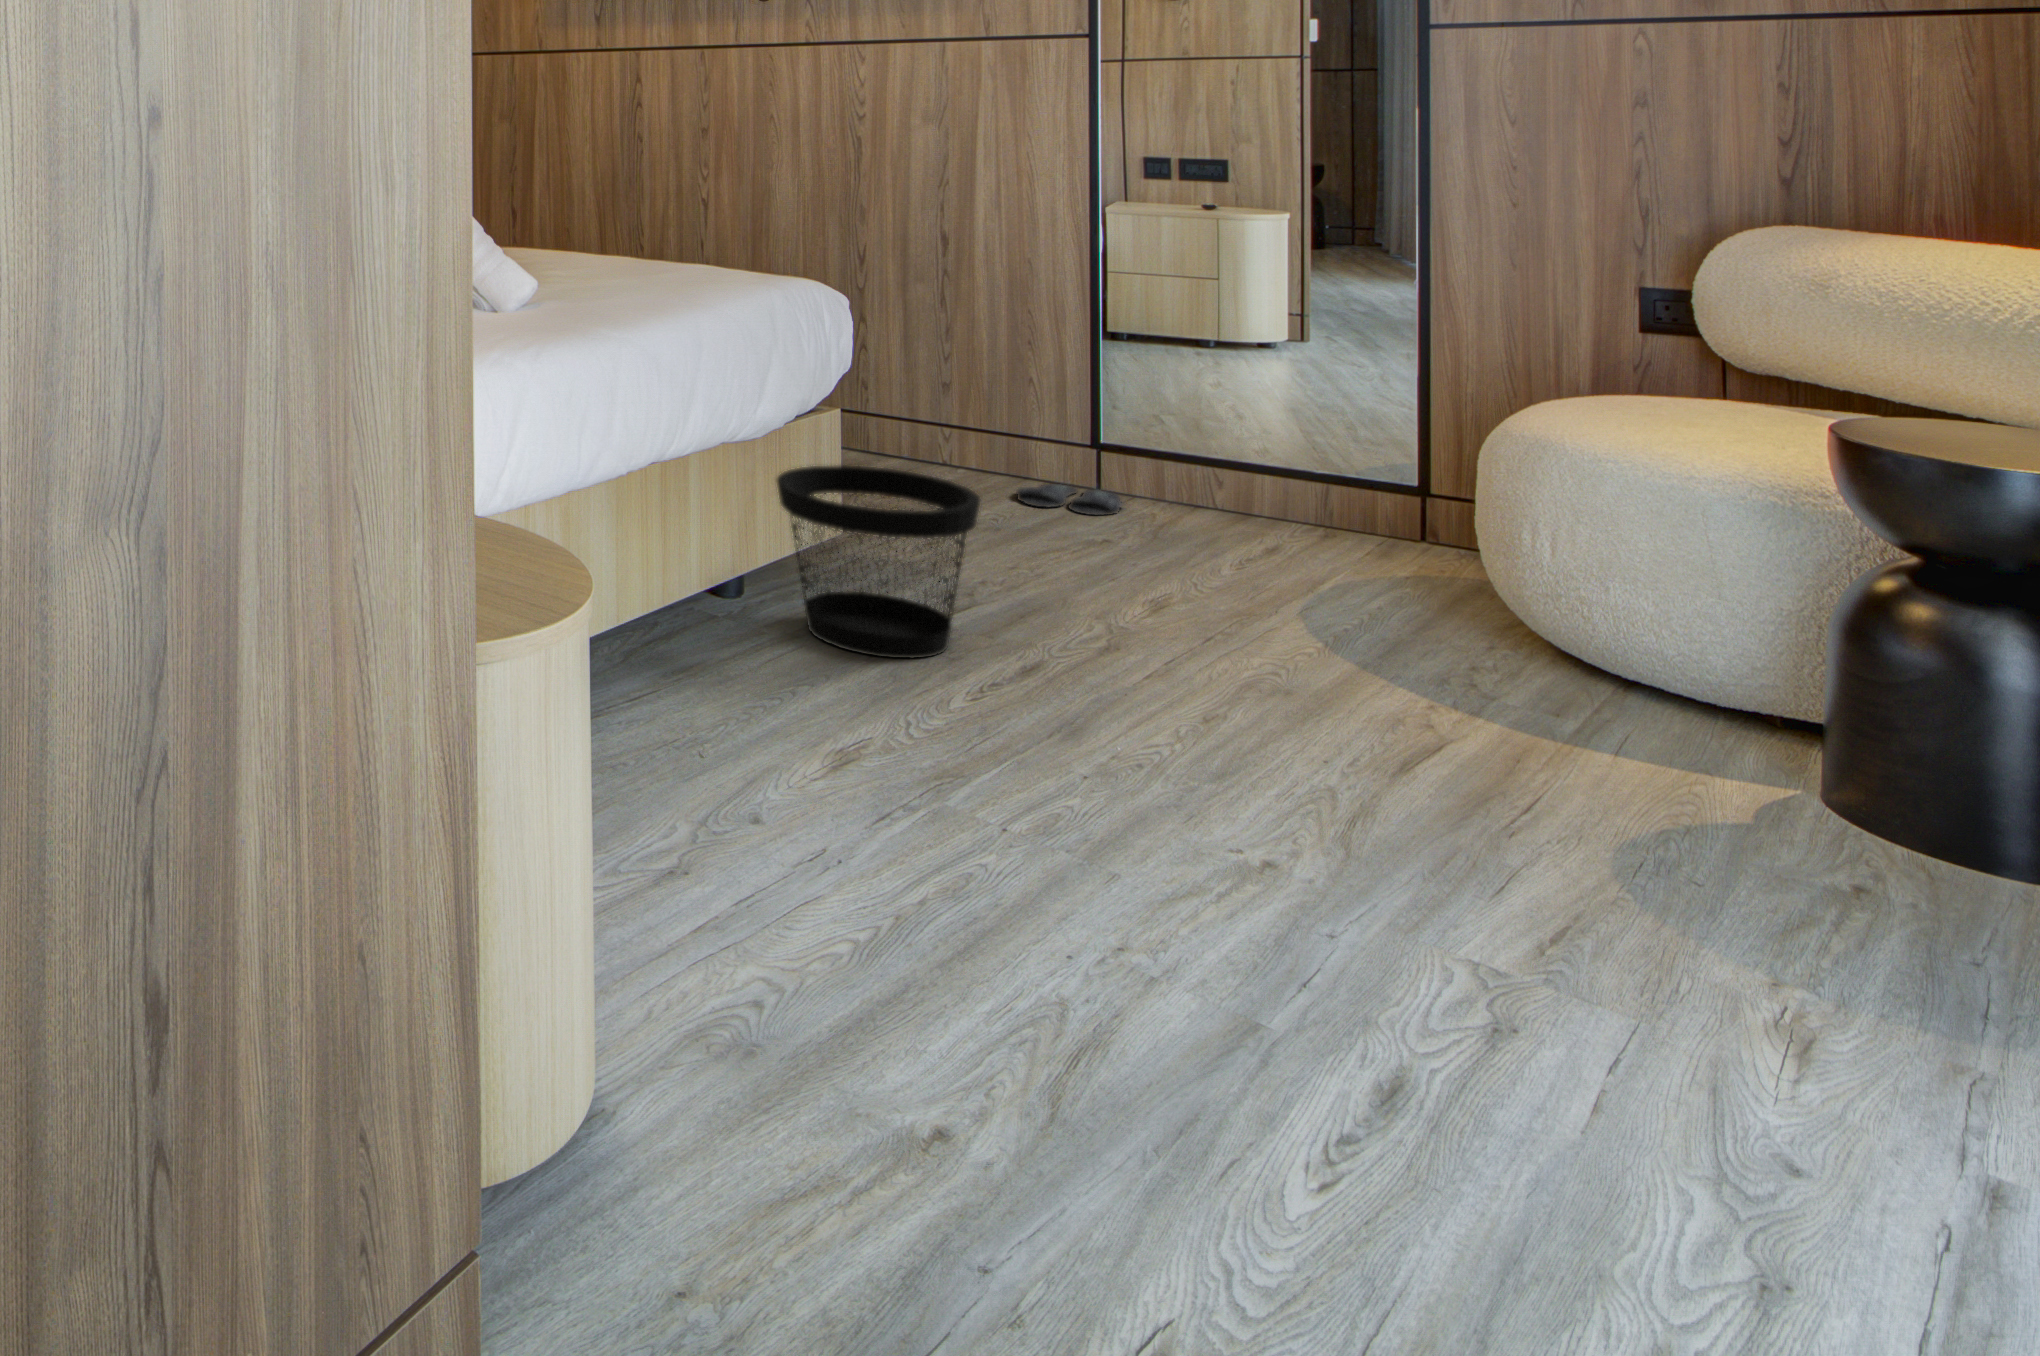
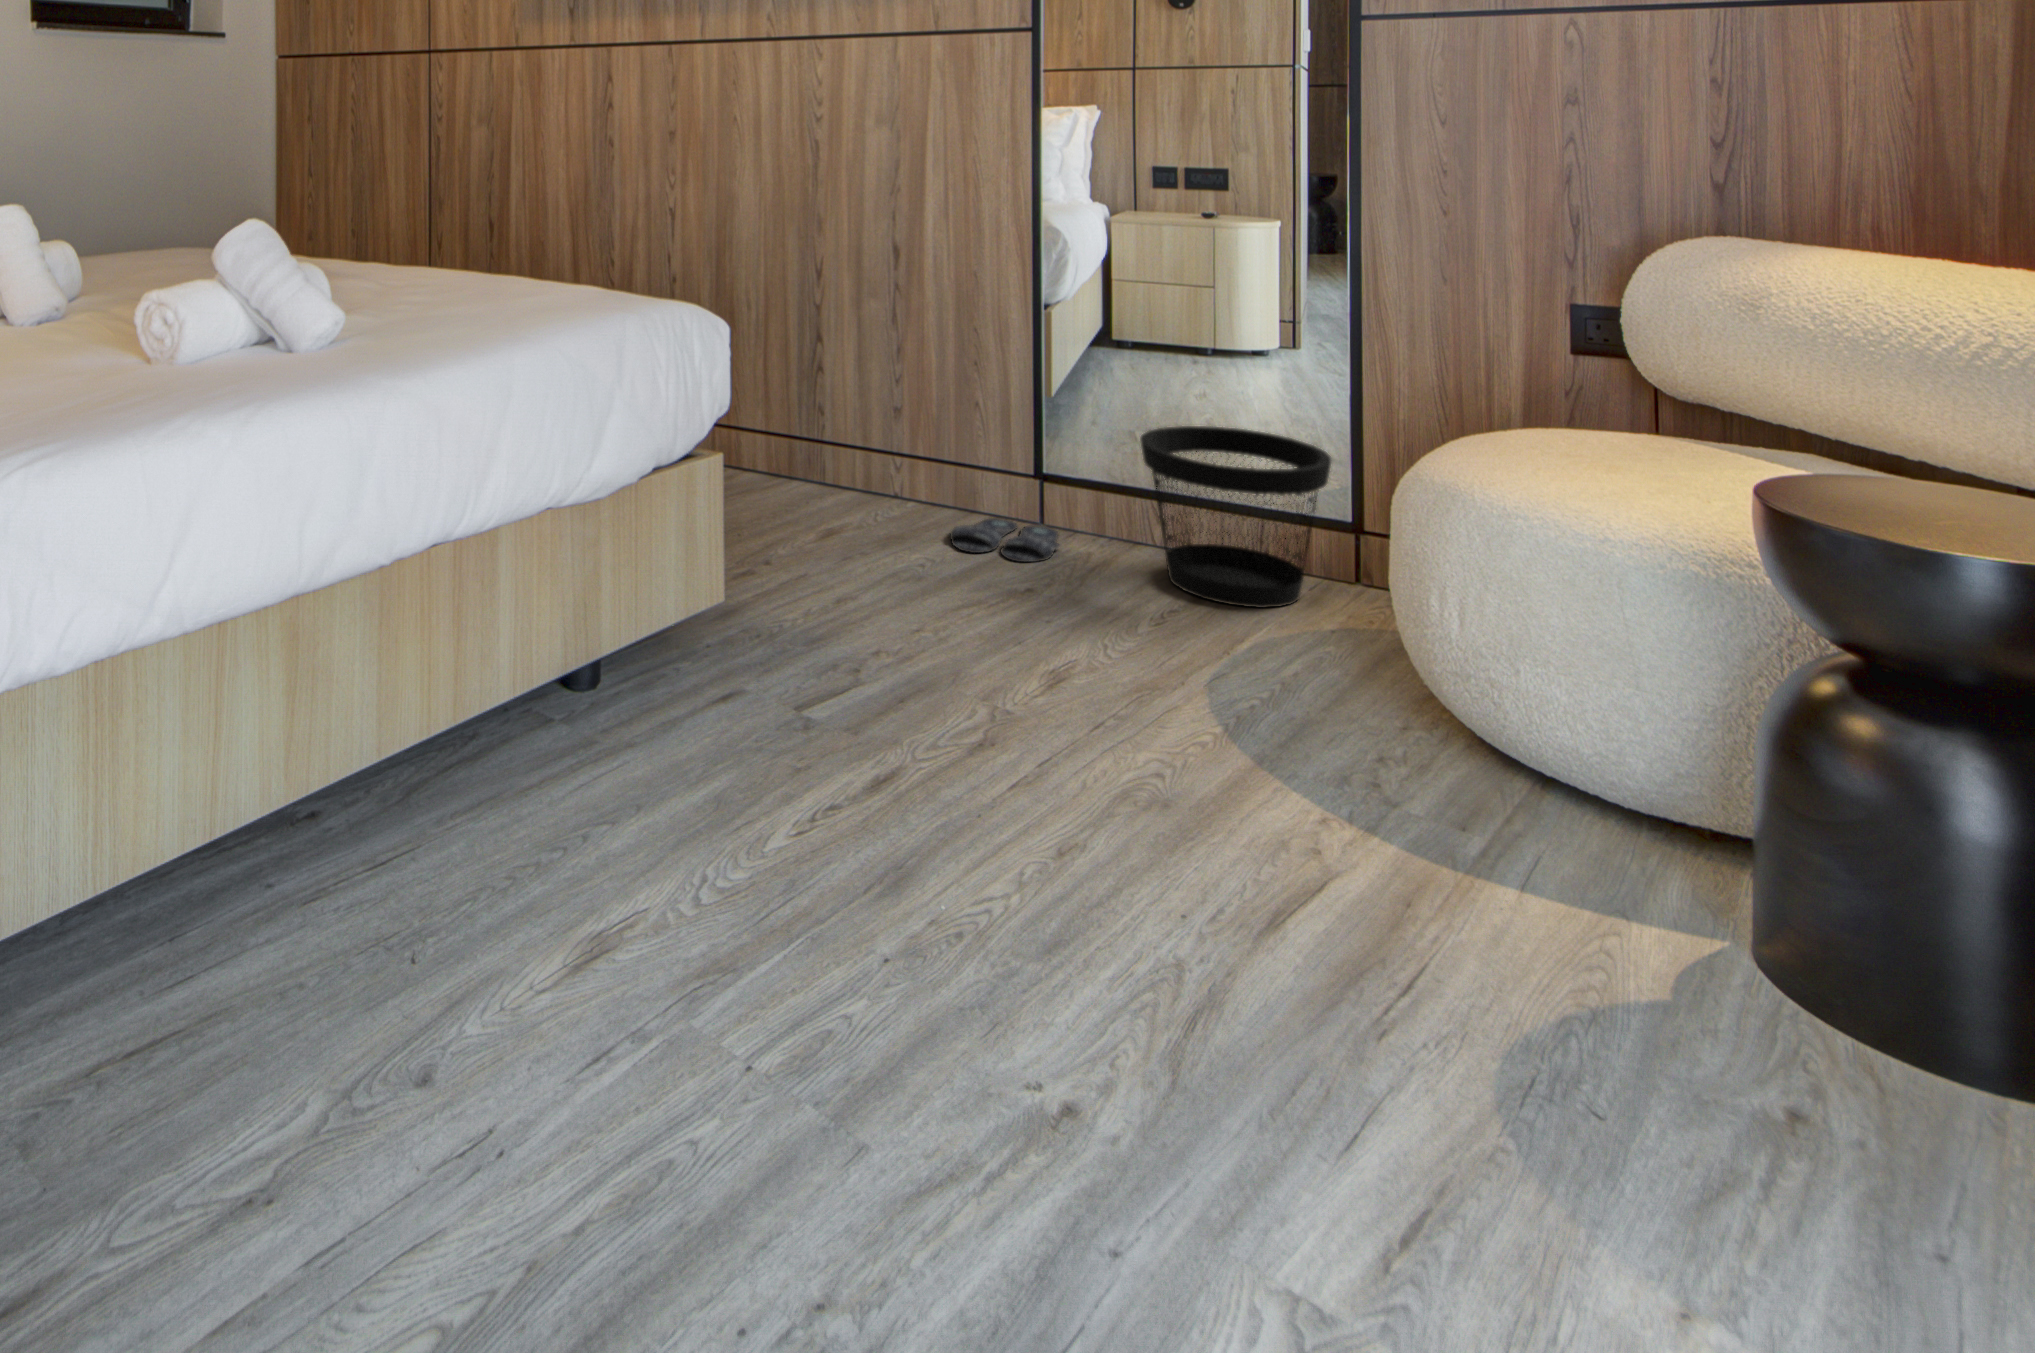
wastebasket: present [777,465,980,658] -> present [1140,426,1331,608]

